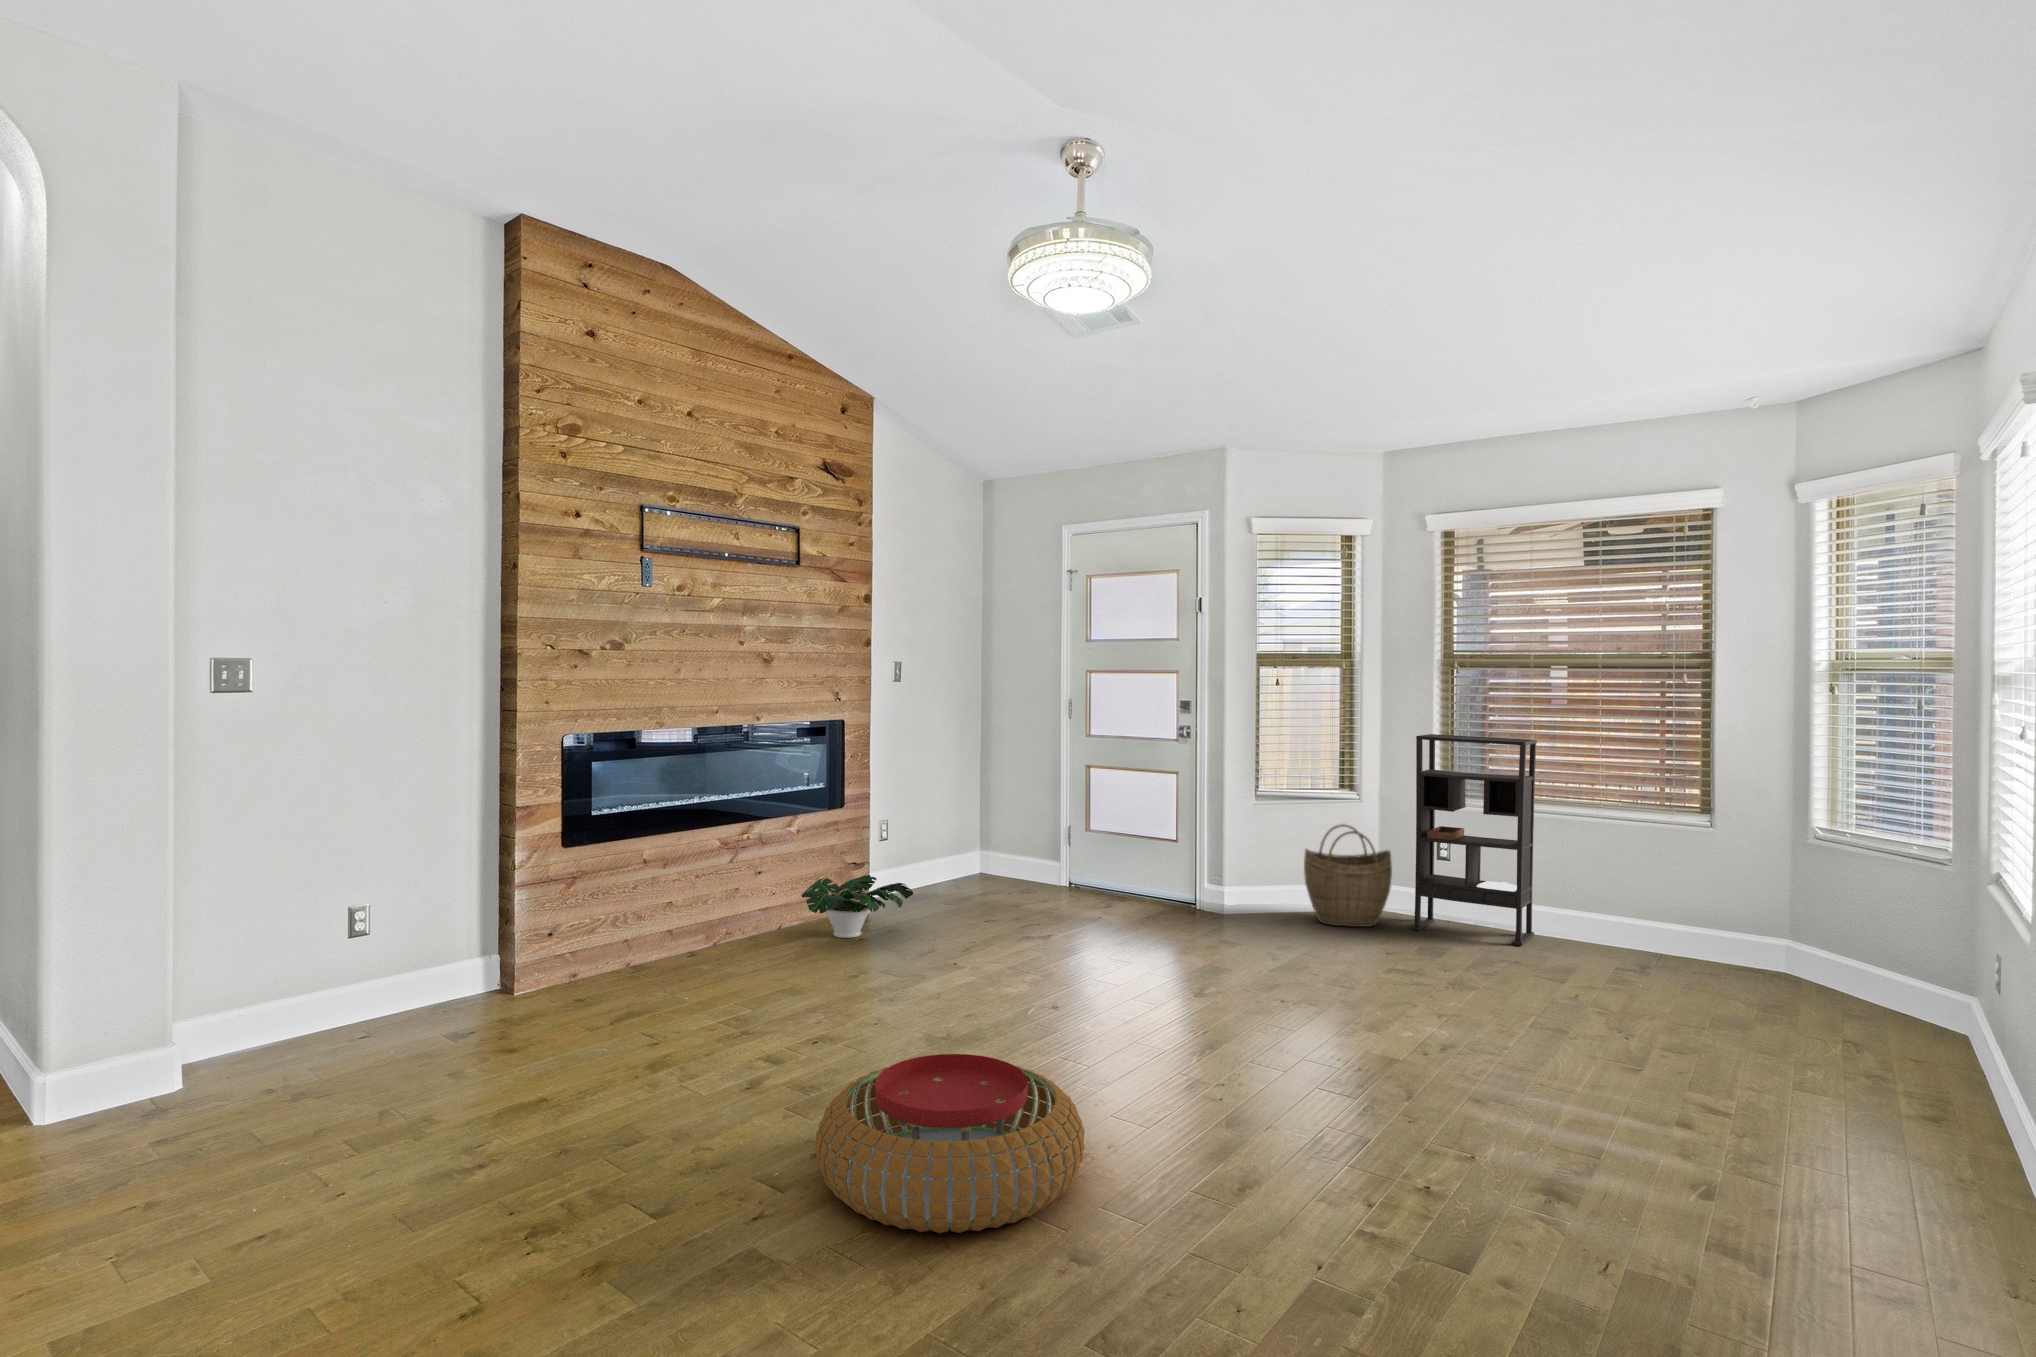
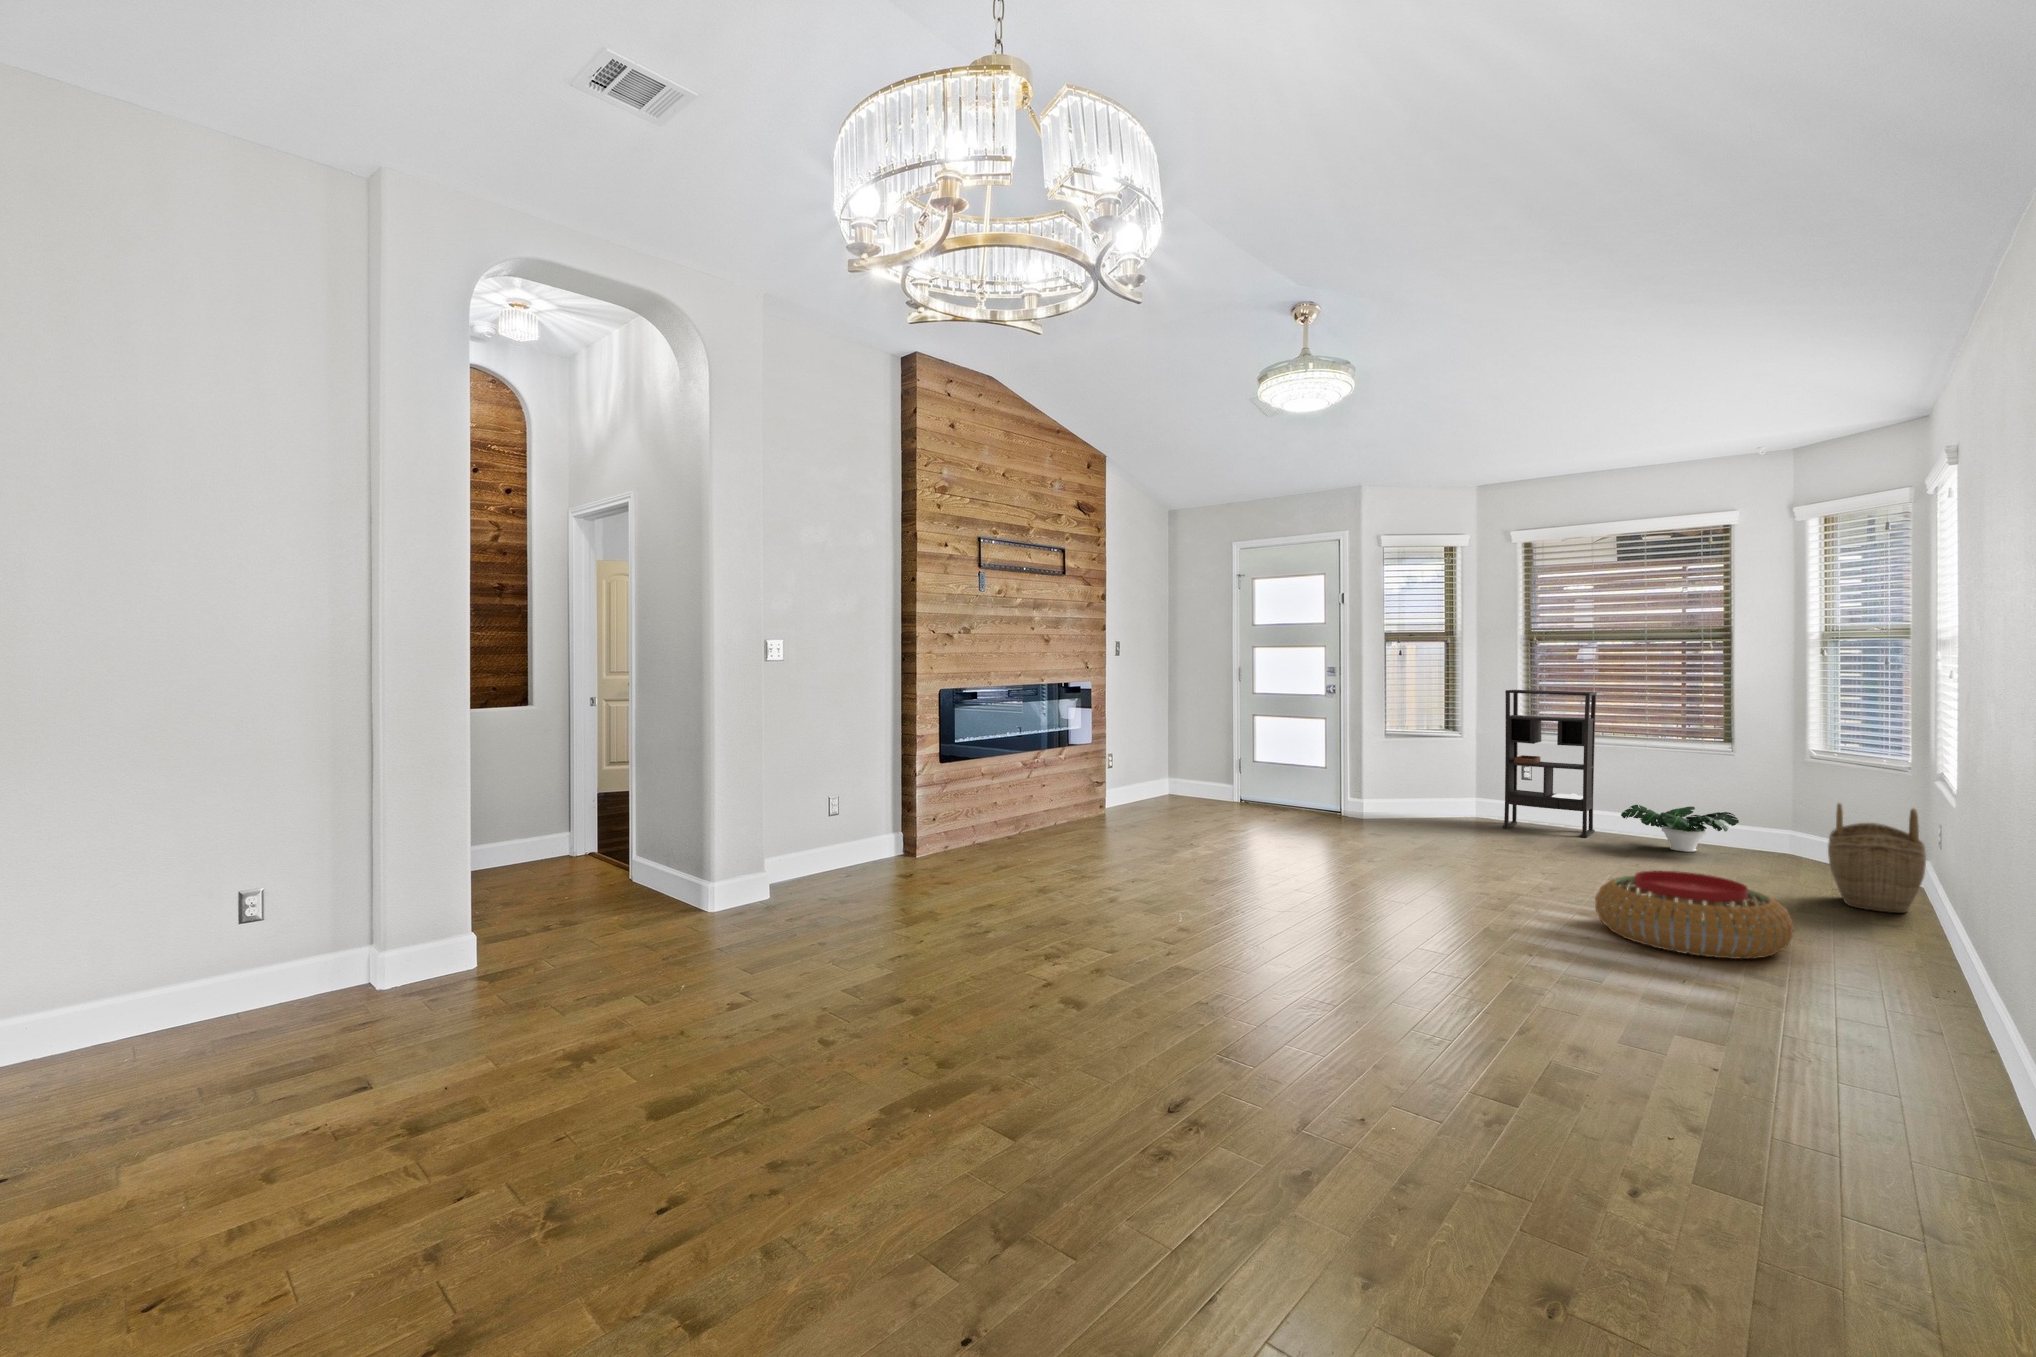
woven basket: present [1304,824,1392,927] -> present [1828,803,1926,913]
potted plant: present [801,875,913,938] -> present [1621,805,1739,852]
pouf: present [816,1054,1085,1233] -> present [1595,871,1794,959]

